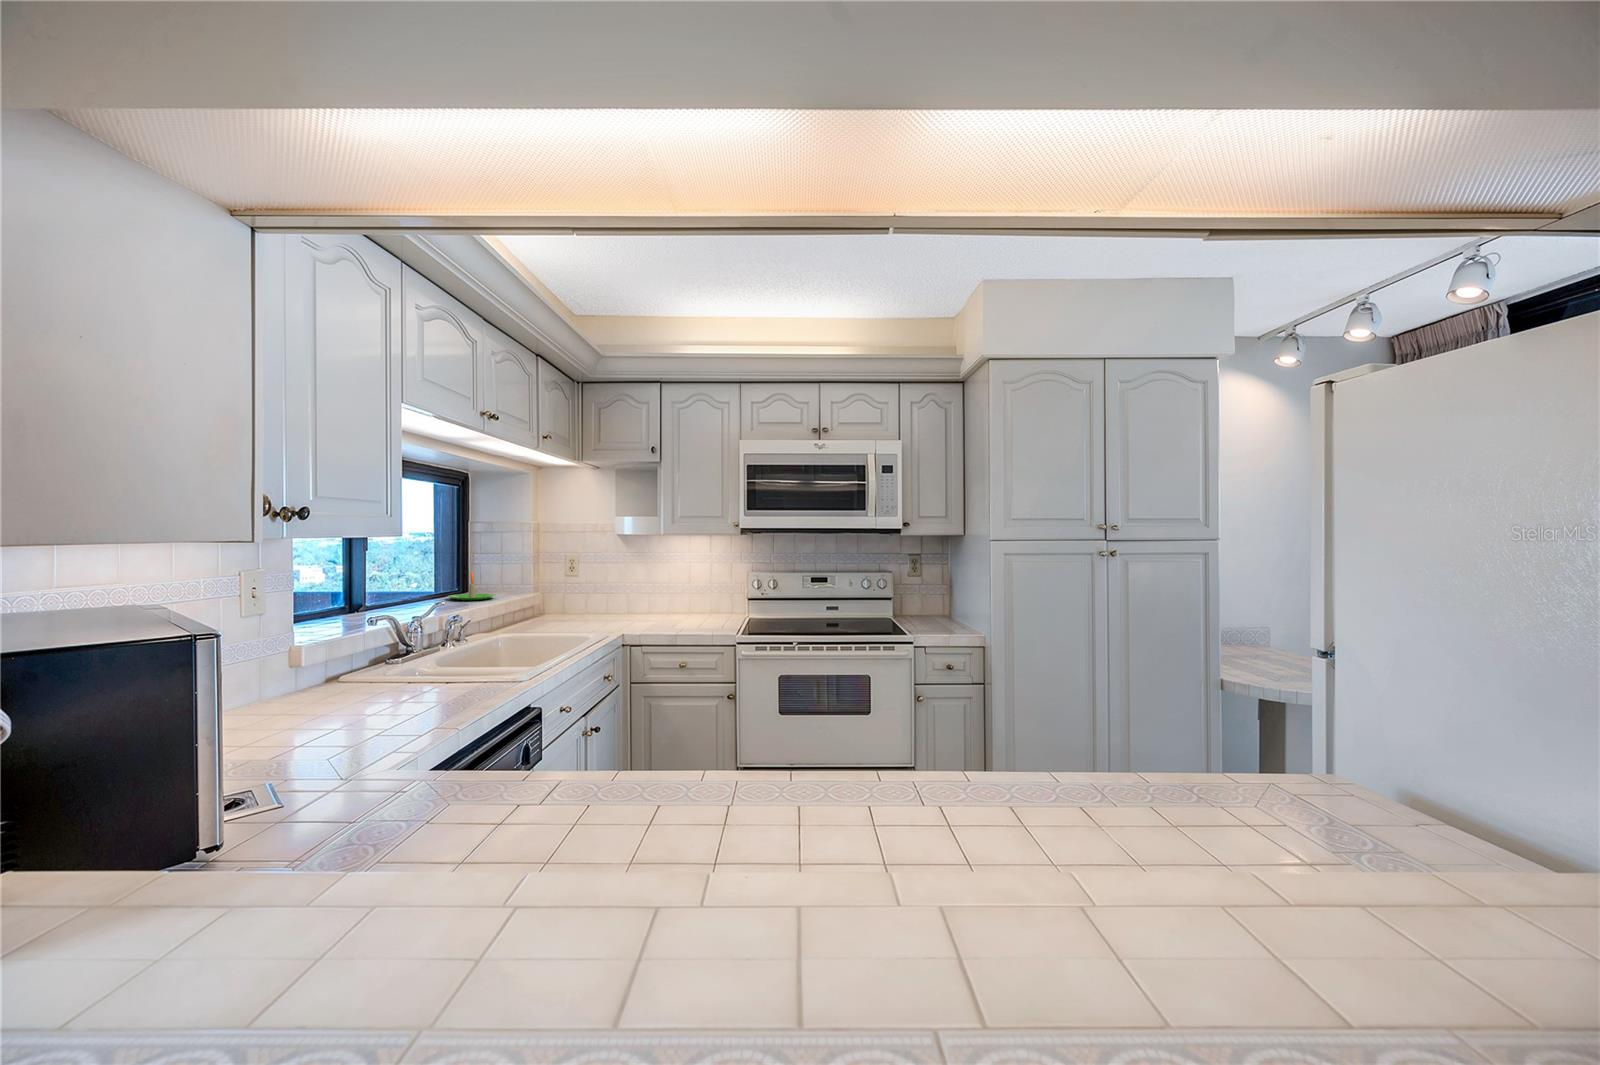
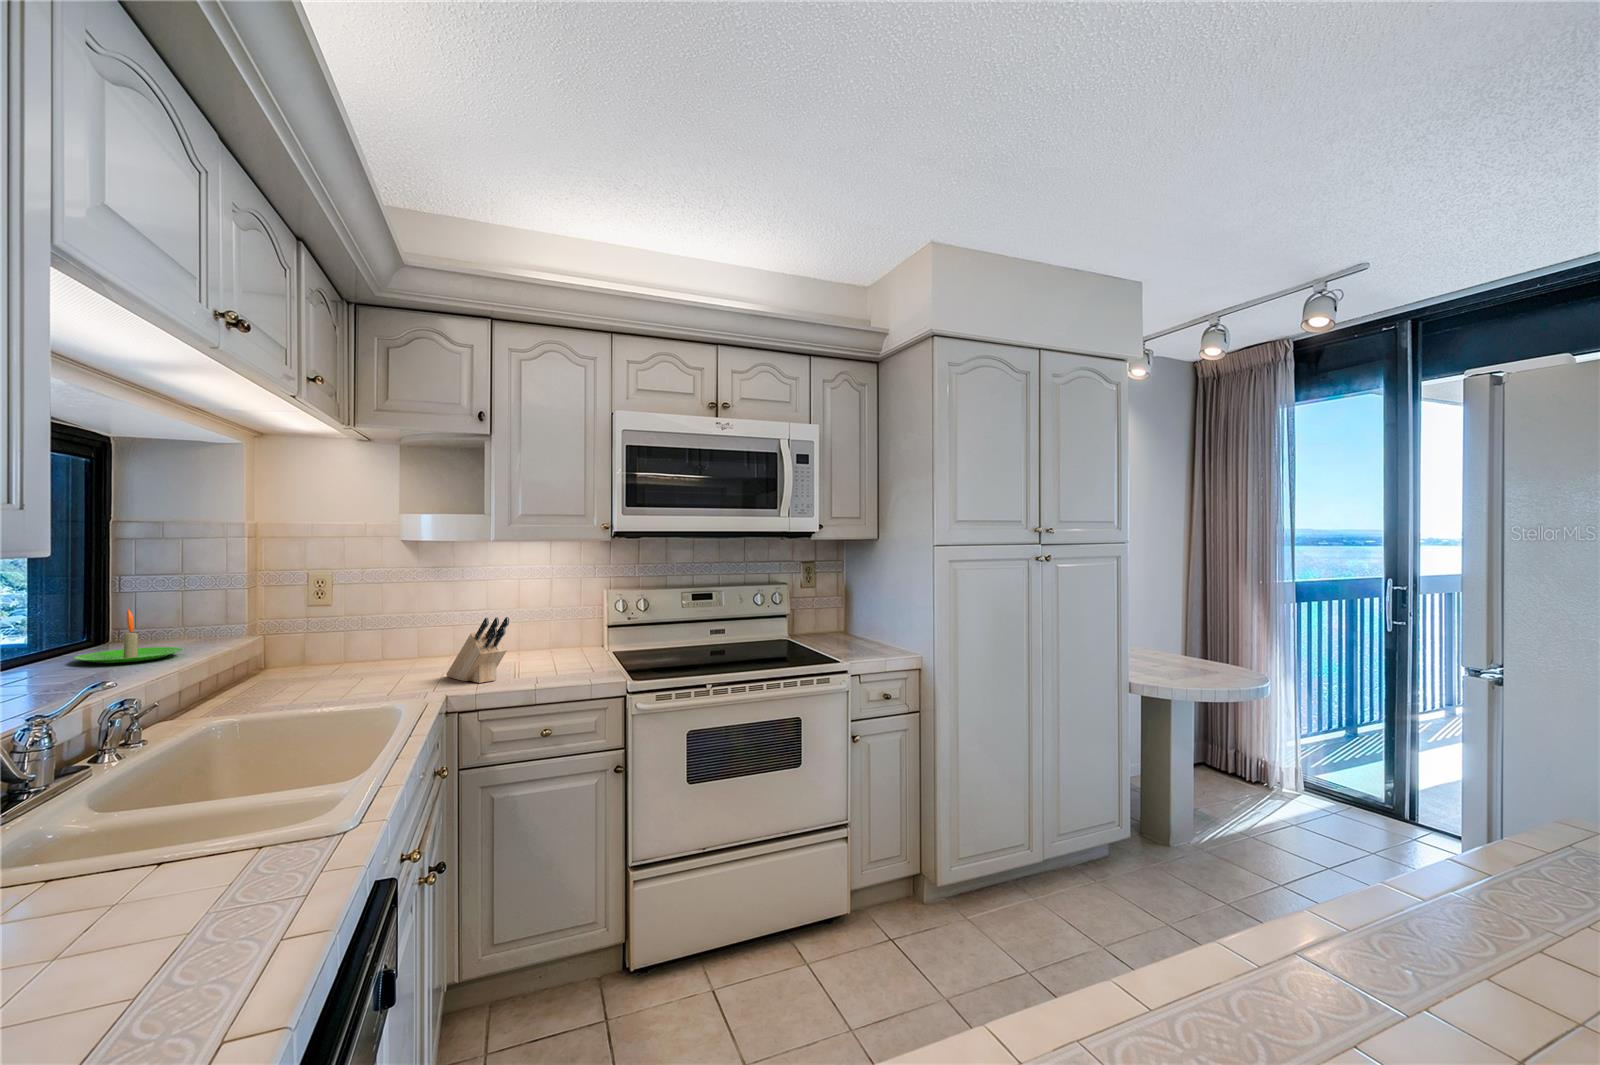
knife block: none [634,585,665,628] -> present [446,617,509,683]

